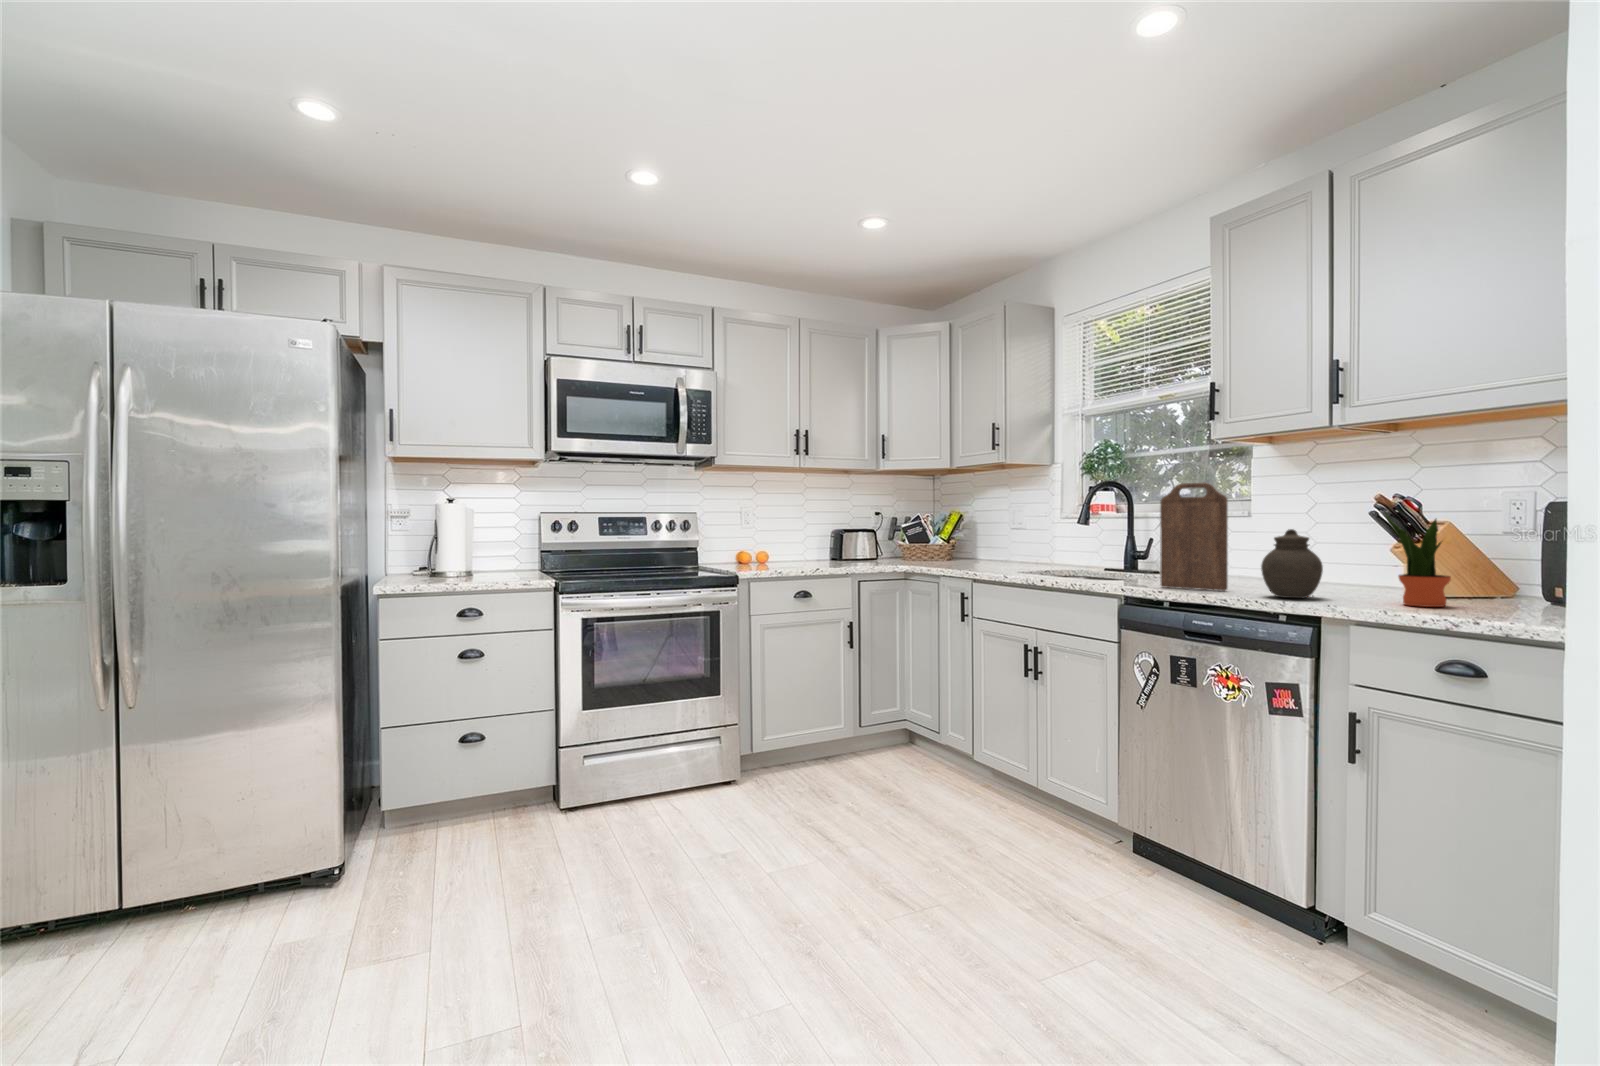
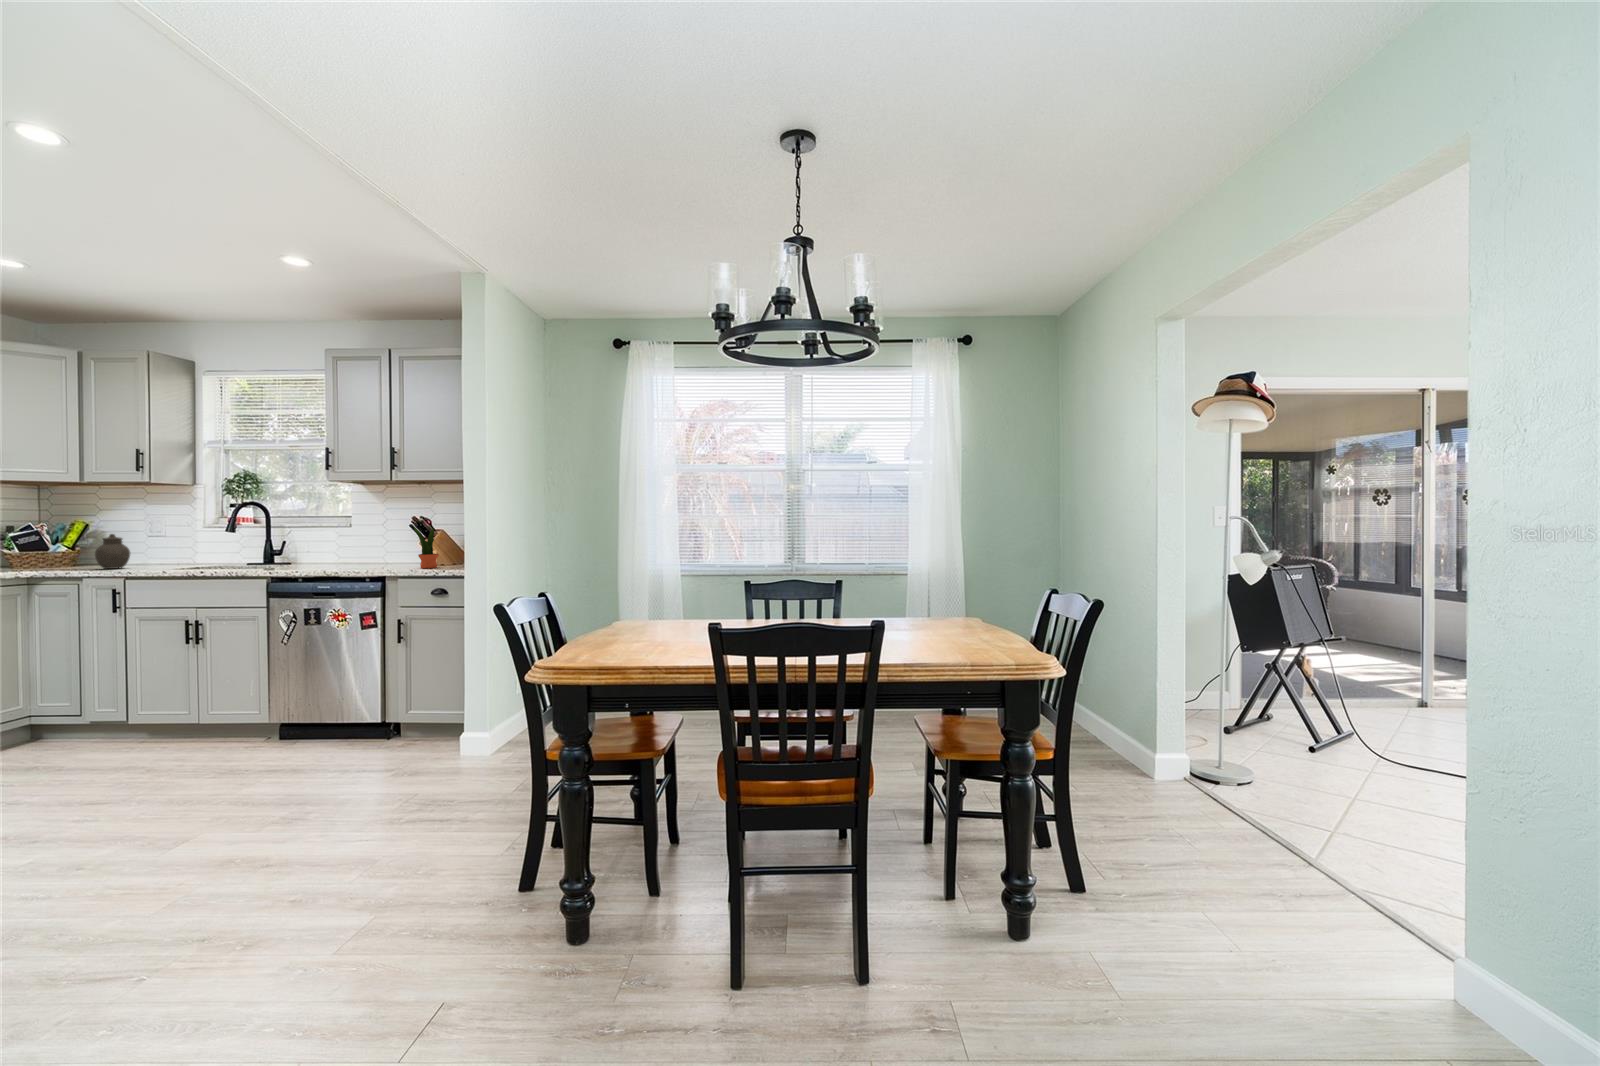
cutting board: present [1160,483,1228,591] -> none [295,507,338,570]
jar: present [1261,529,1323,598] -> present [95,534,130,569]

